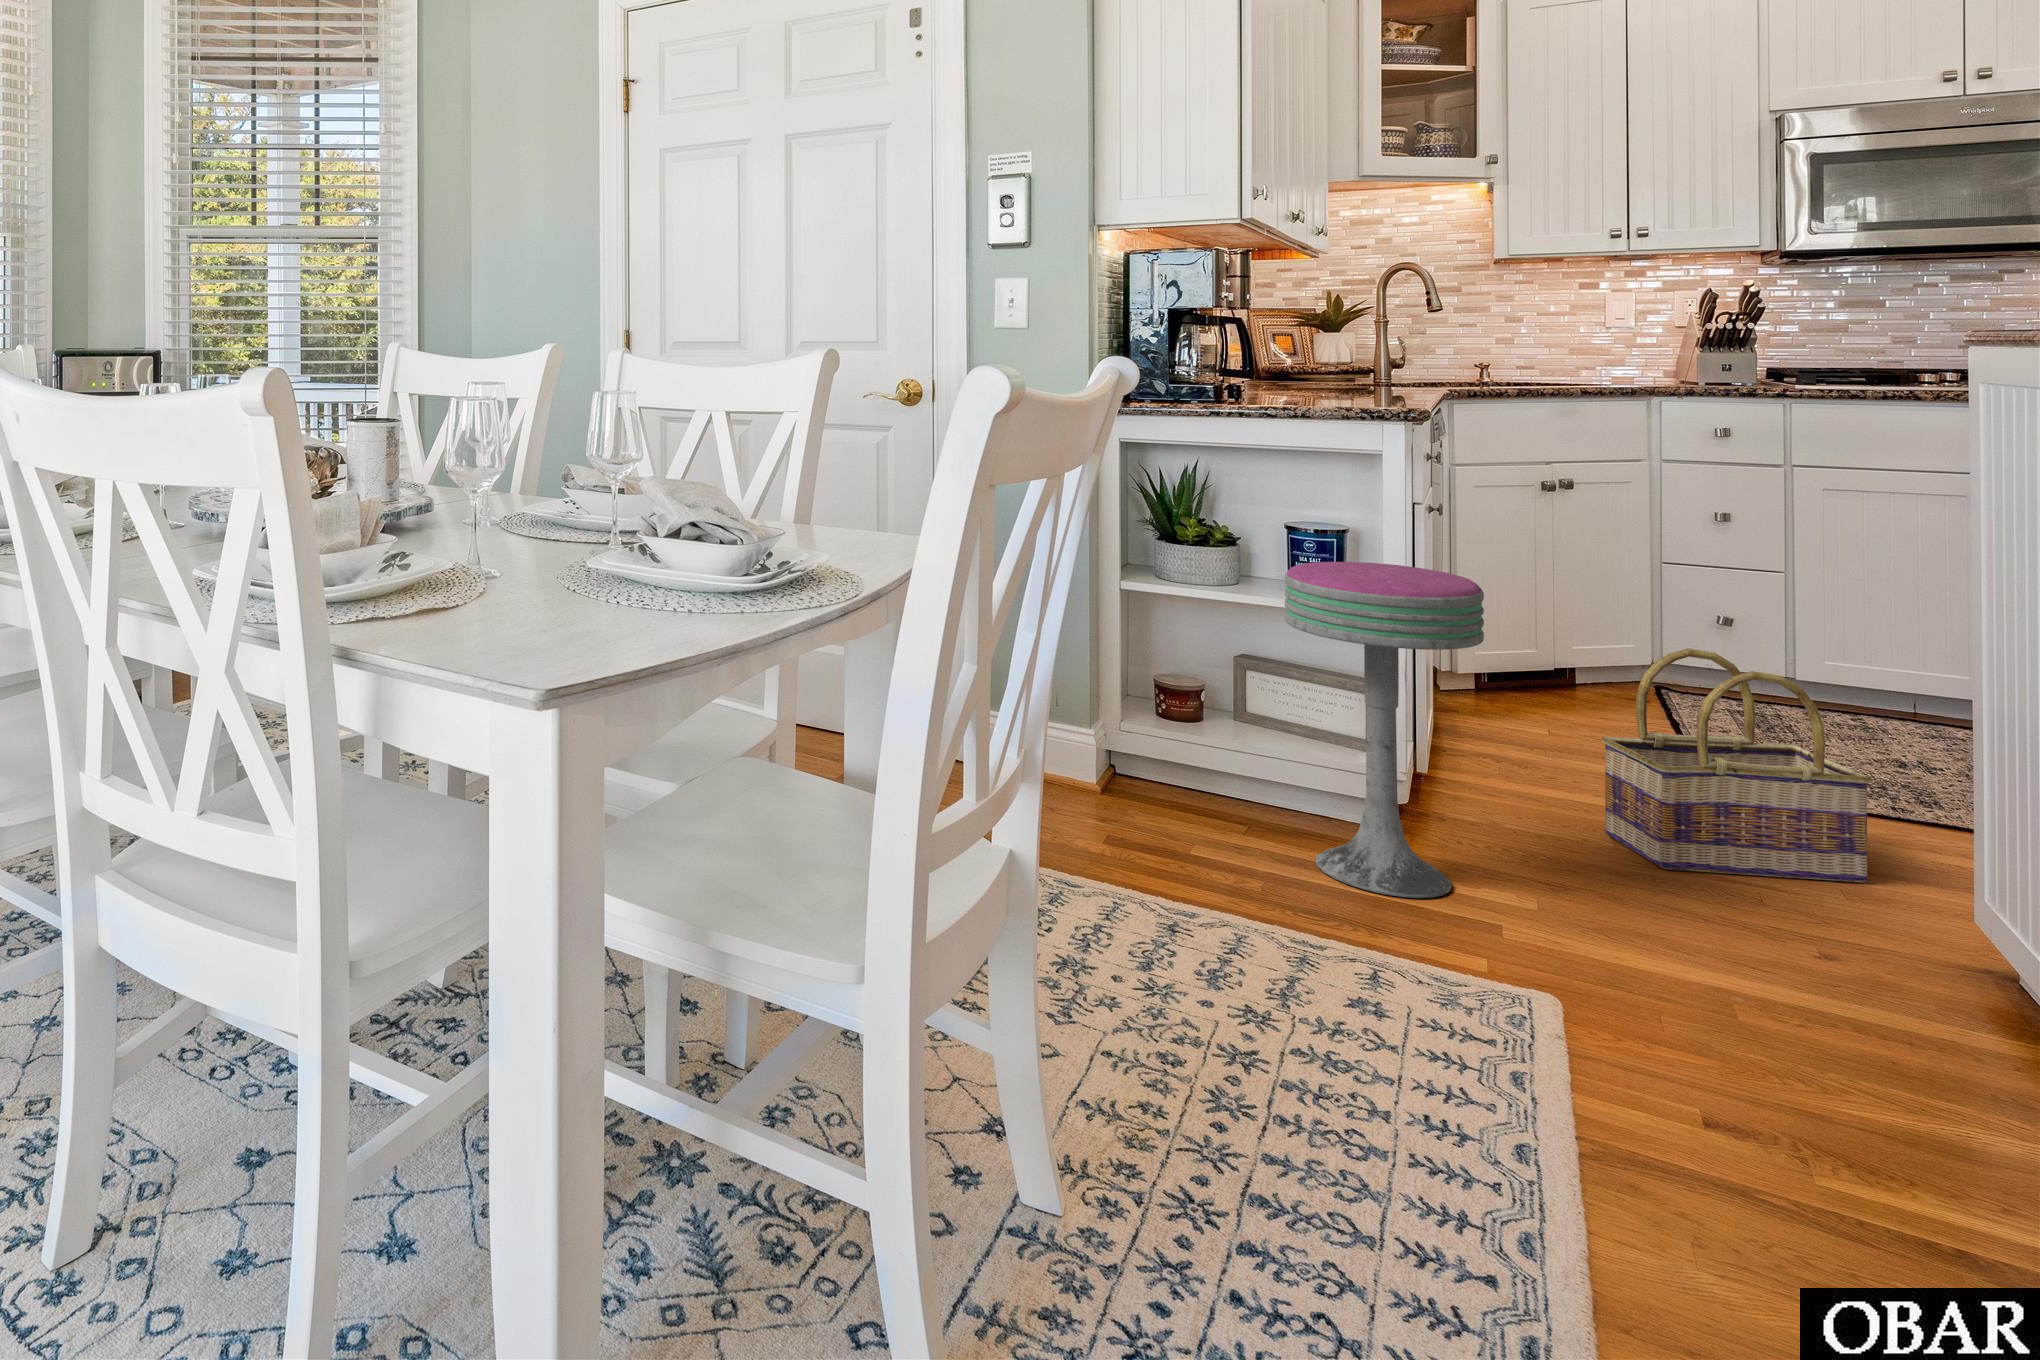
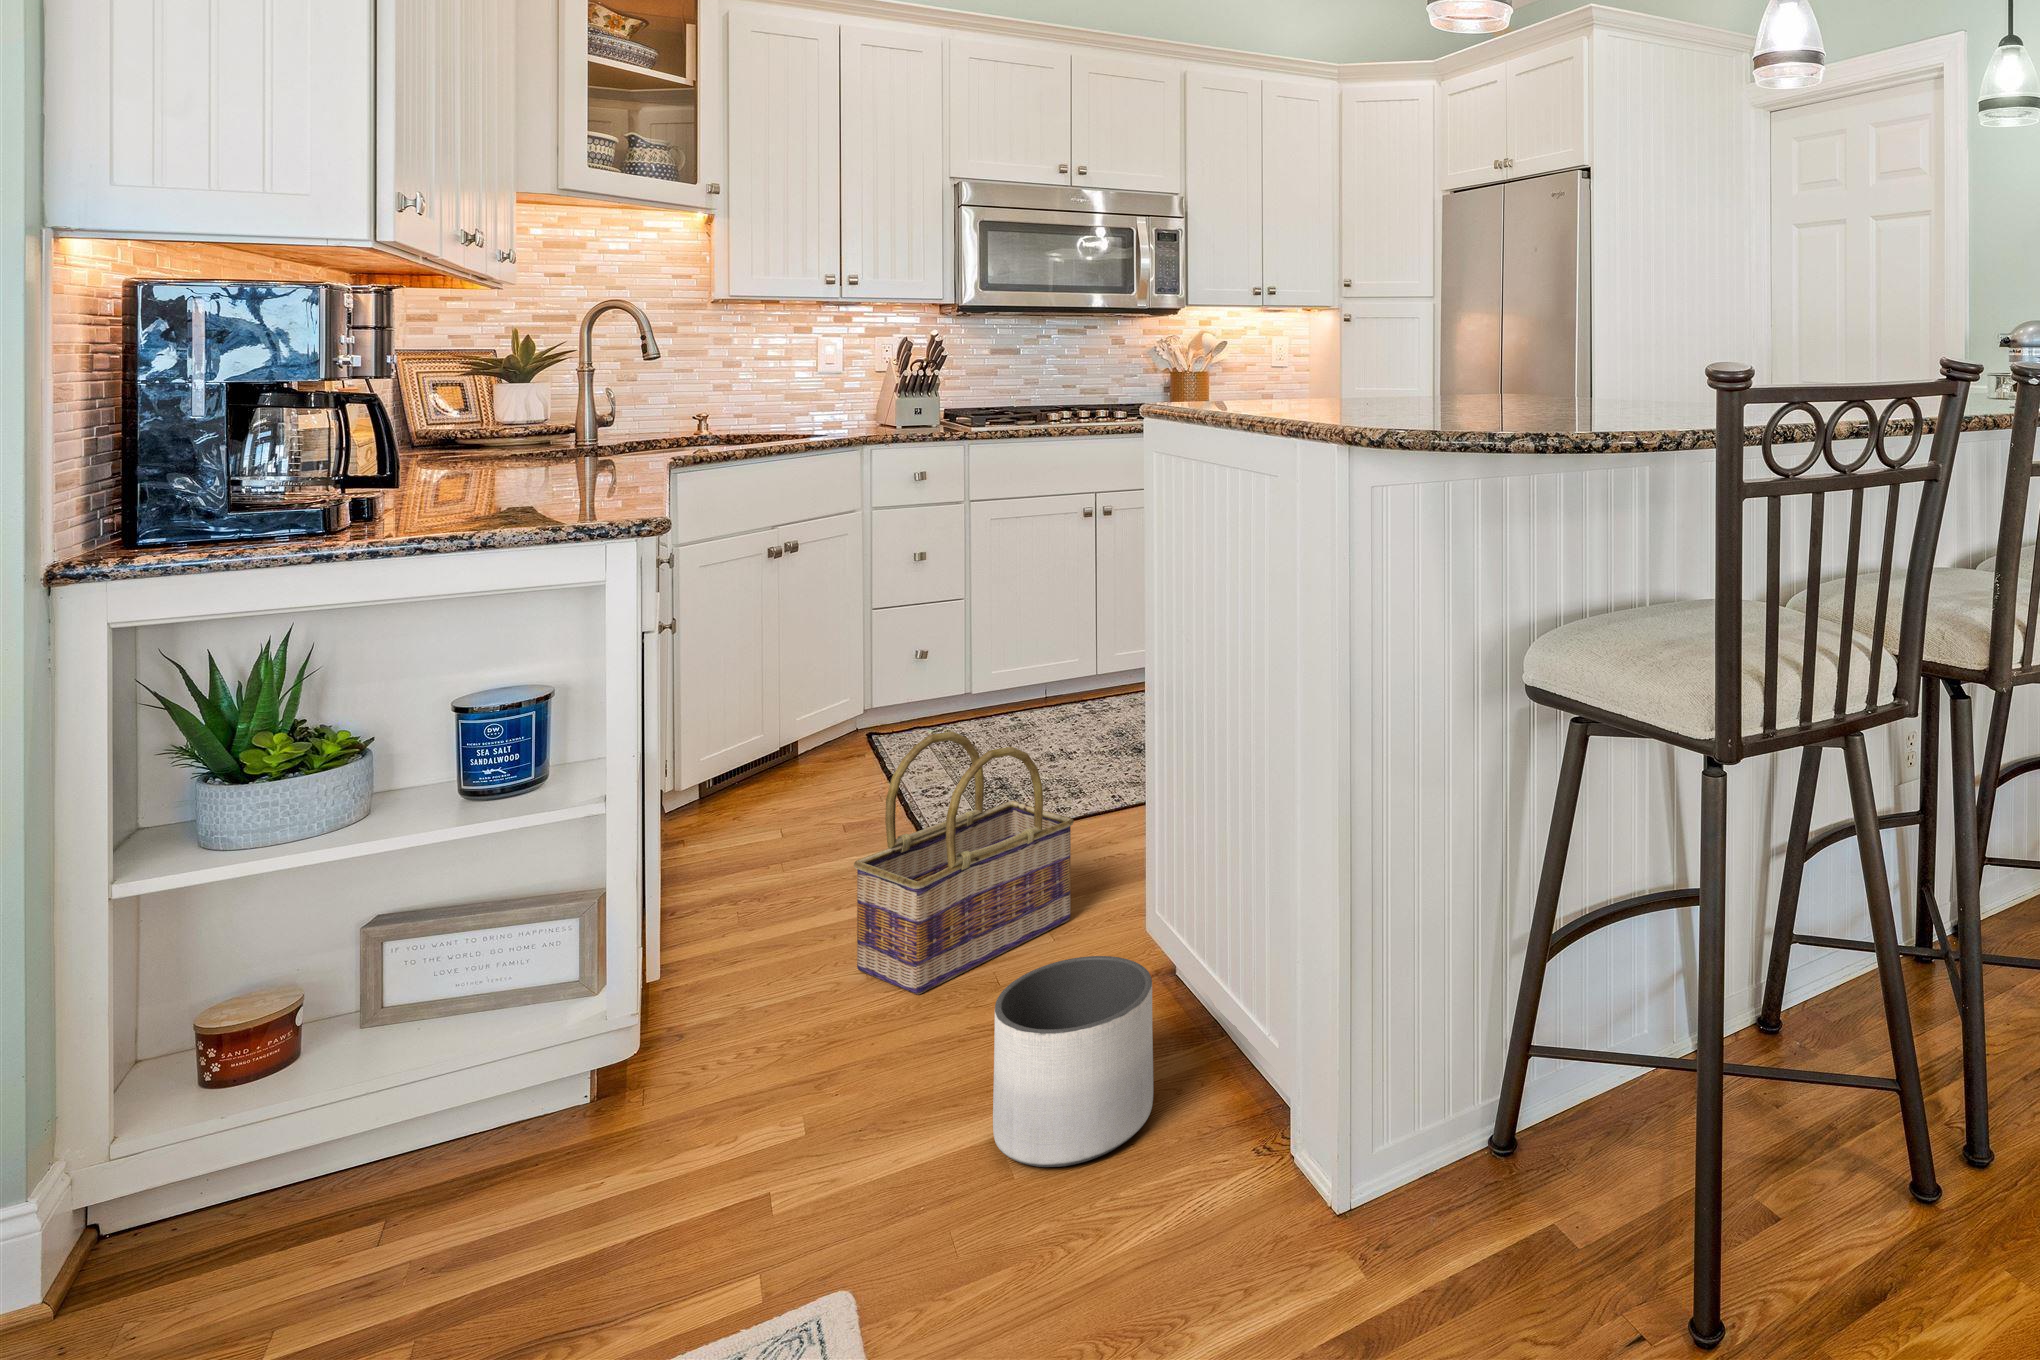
bar stool: present [1285,562,1484,898] -> none [449,741,744,1263]
planter: none [1715,850,1920,1037] -> present [993,956,1153,1167]

